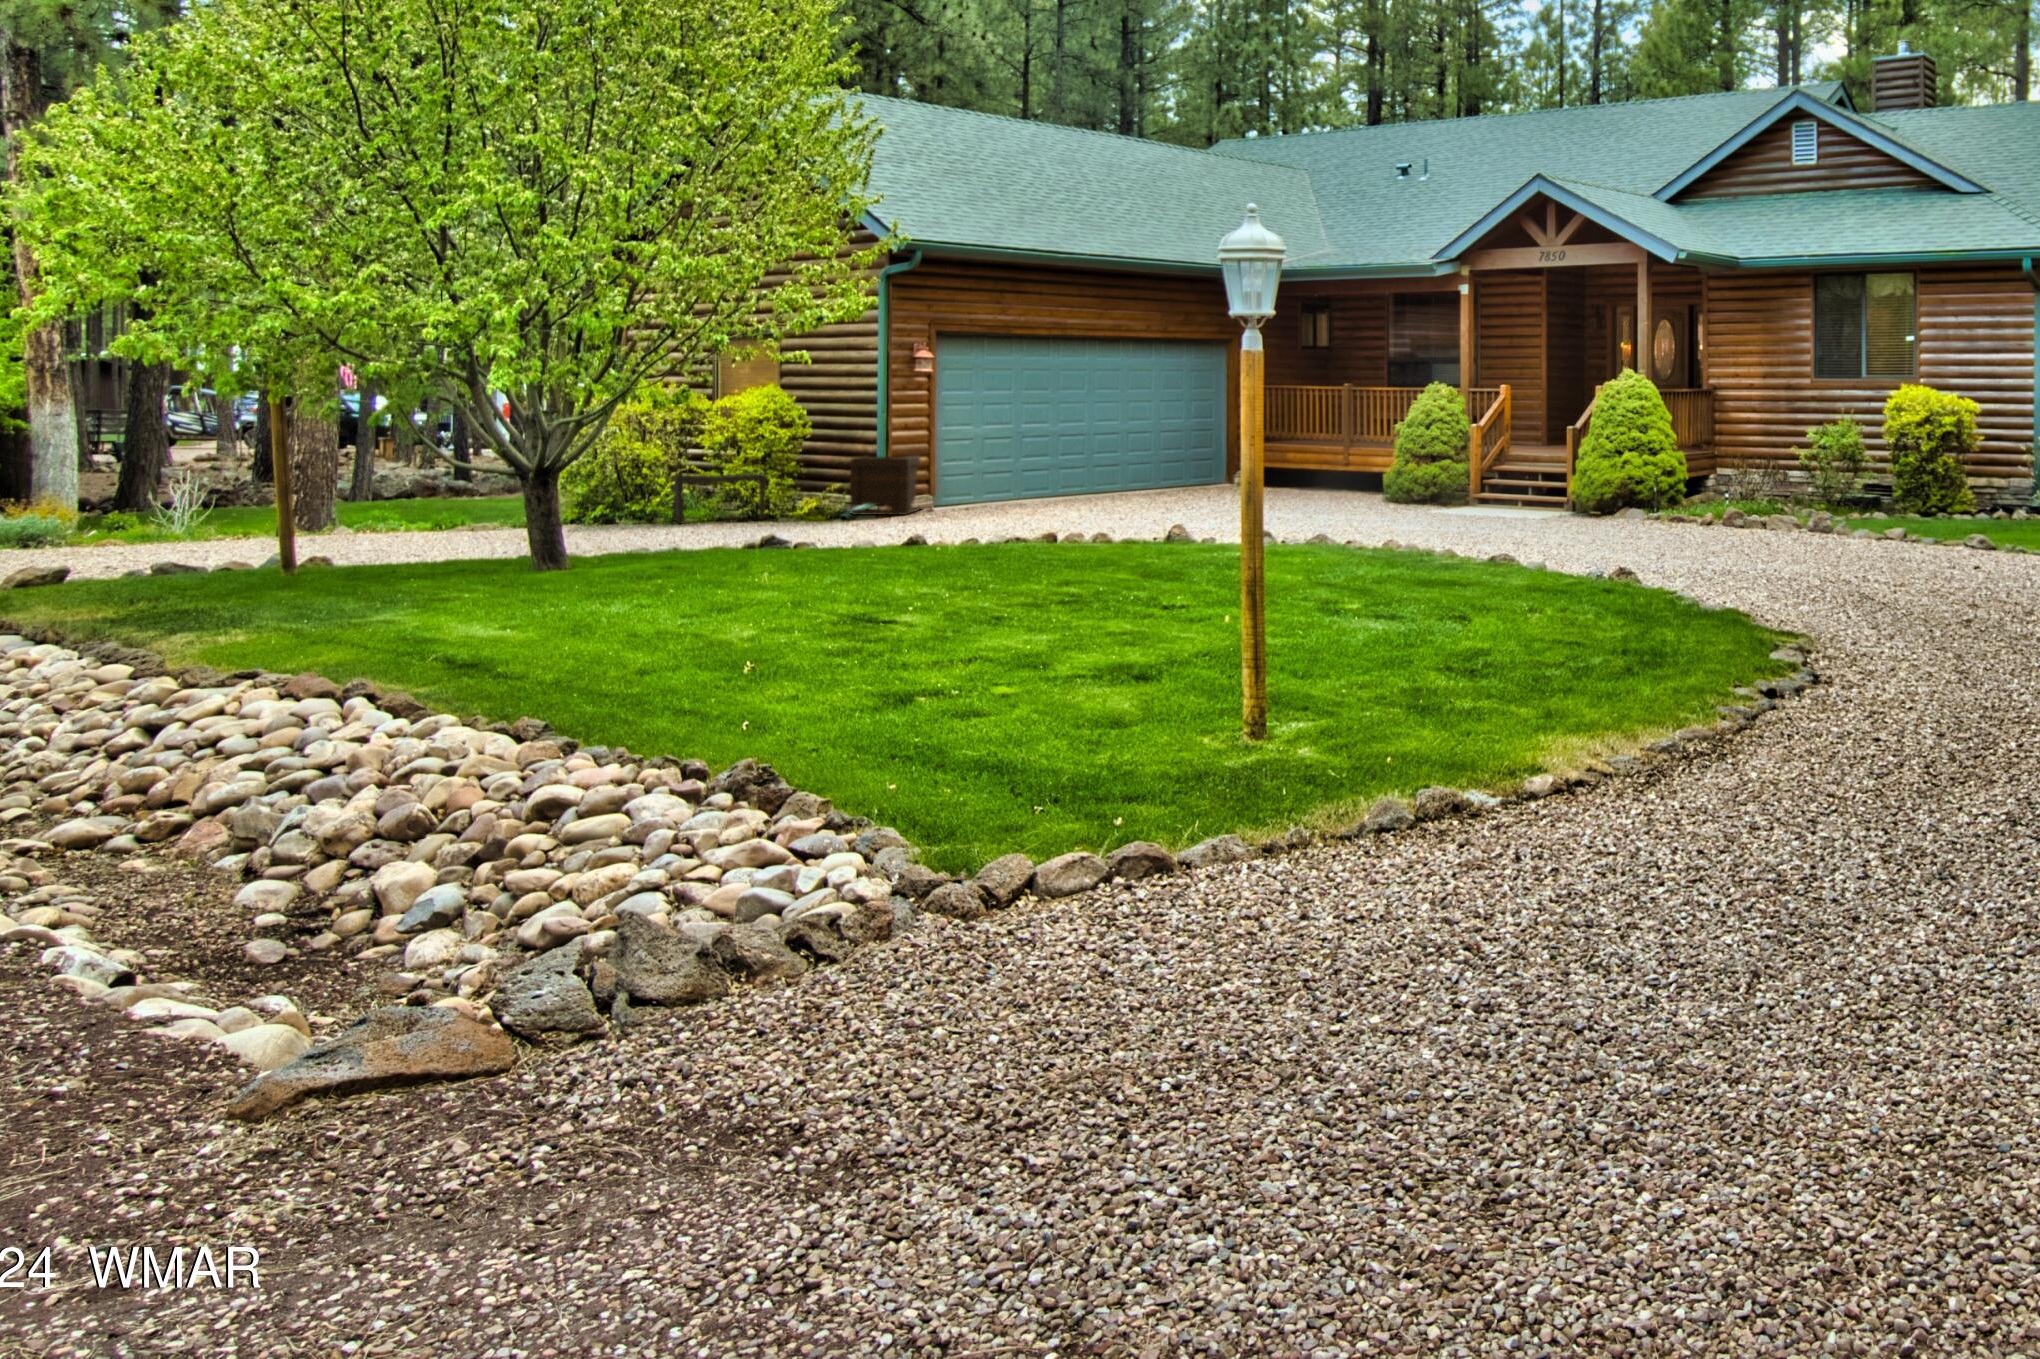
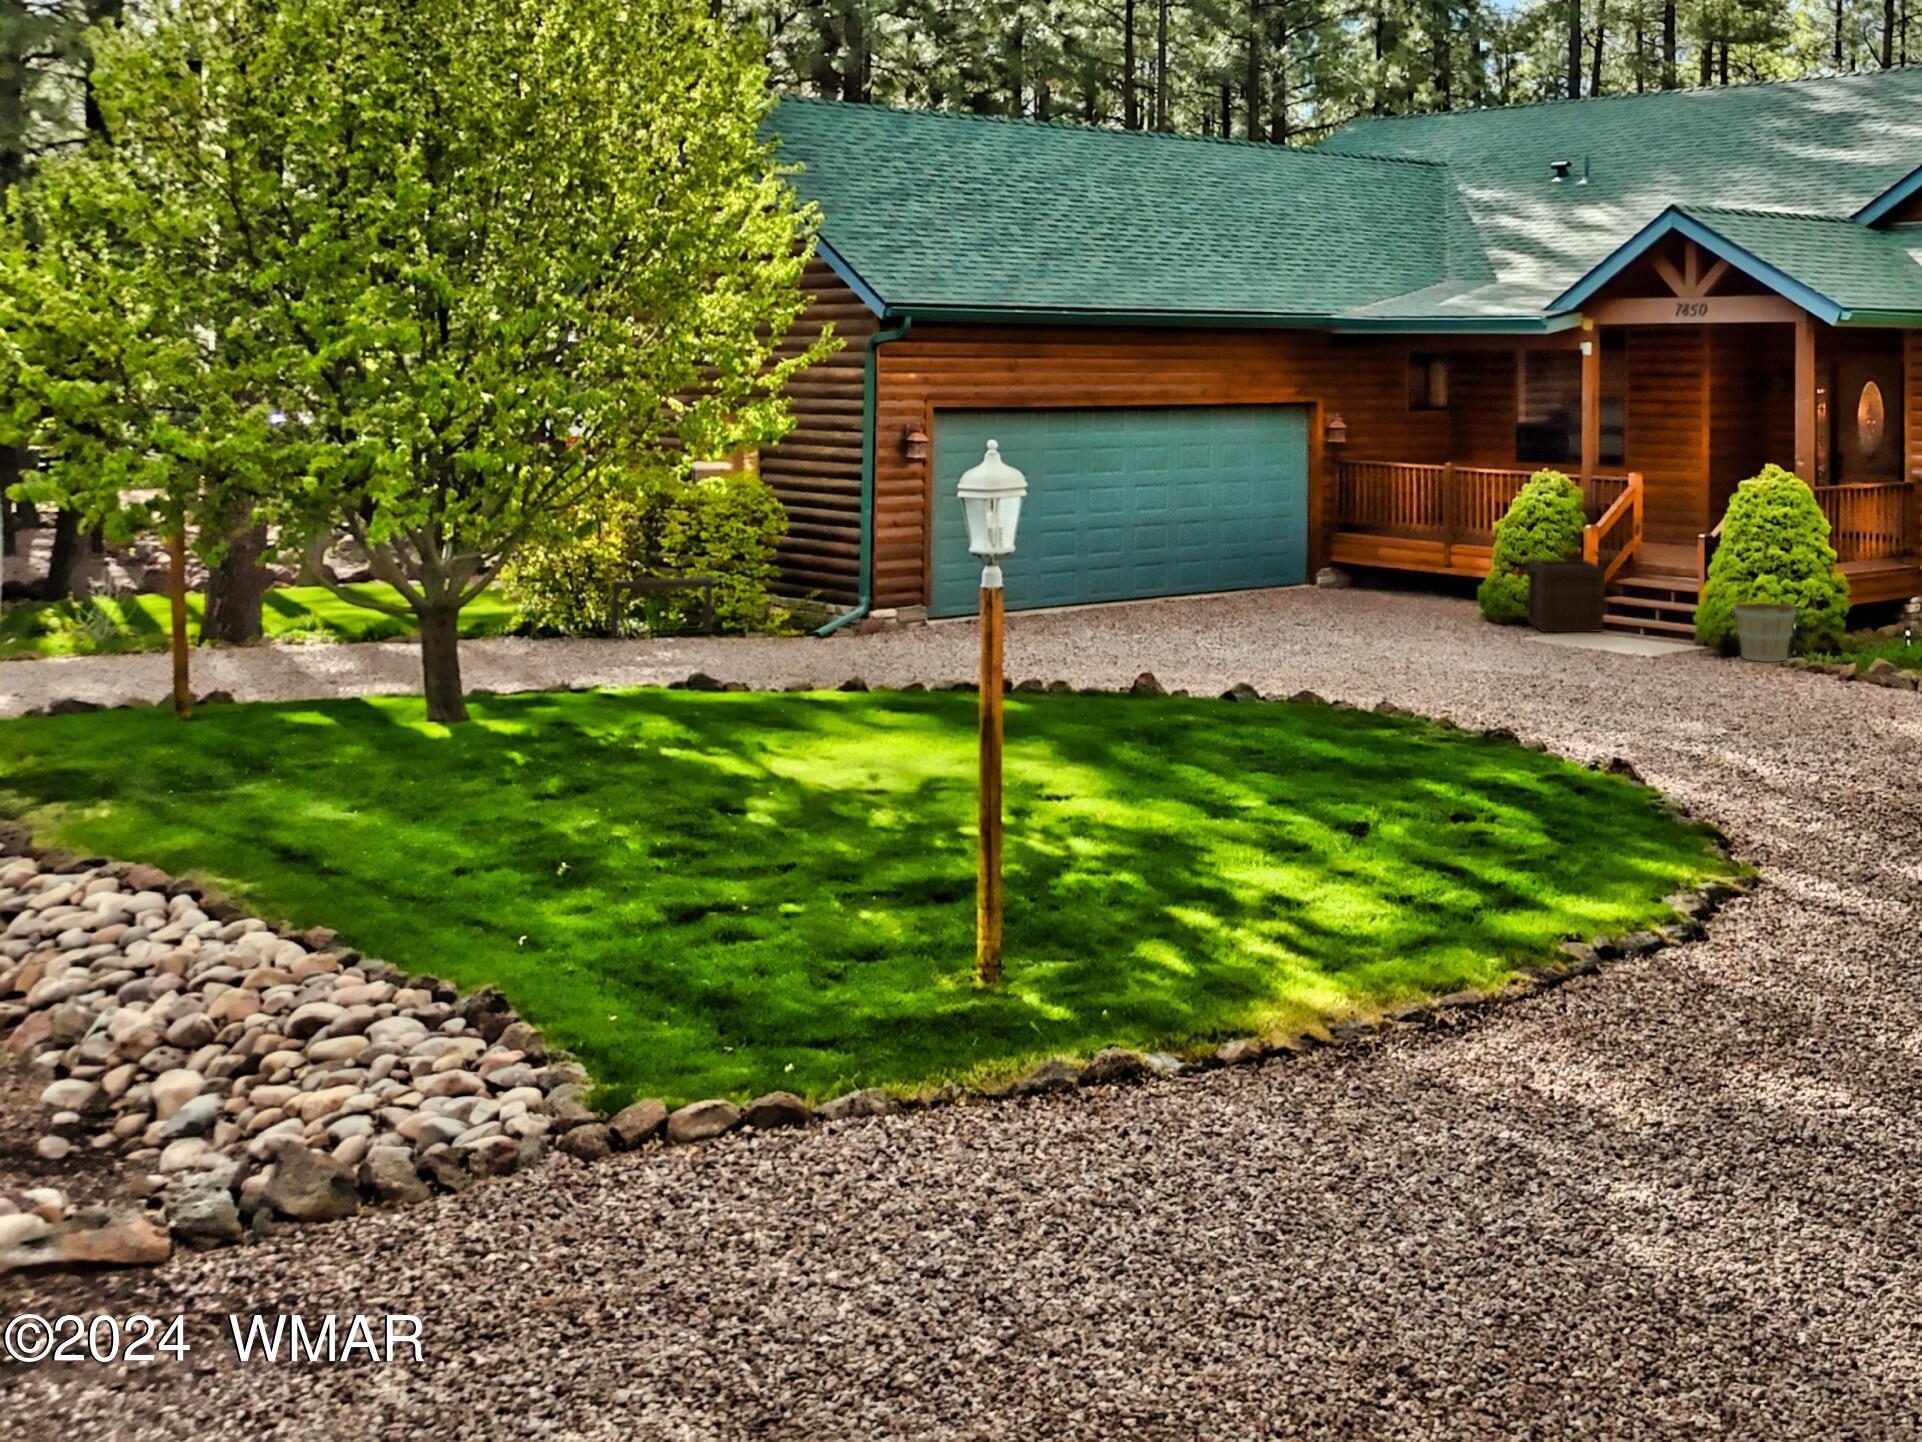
wooden crate: present [850,456,920,515] -> present [1527,560,1605,632]
wooden bucket: none [1617,472,1667,517] -> present [1734,603,1797,662]

